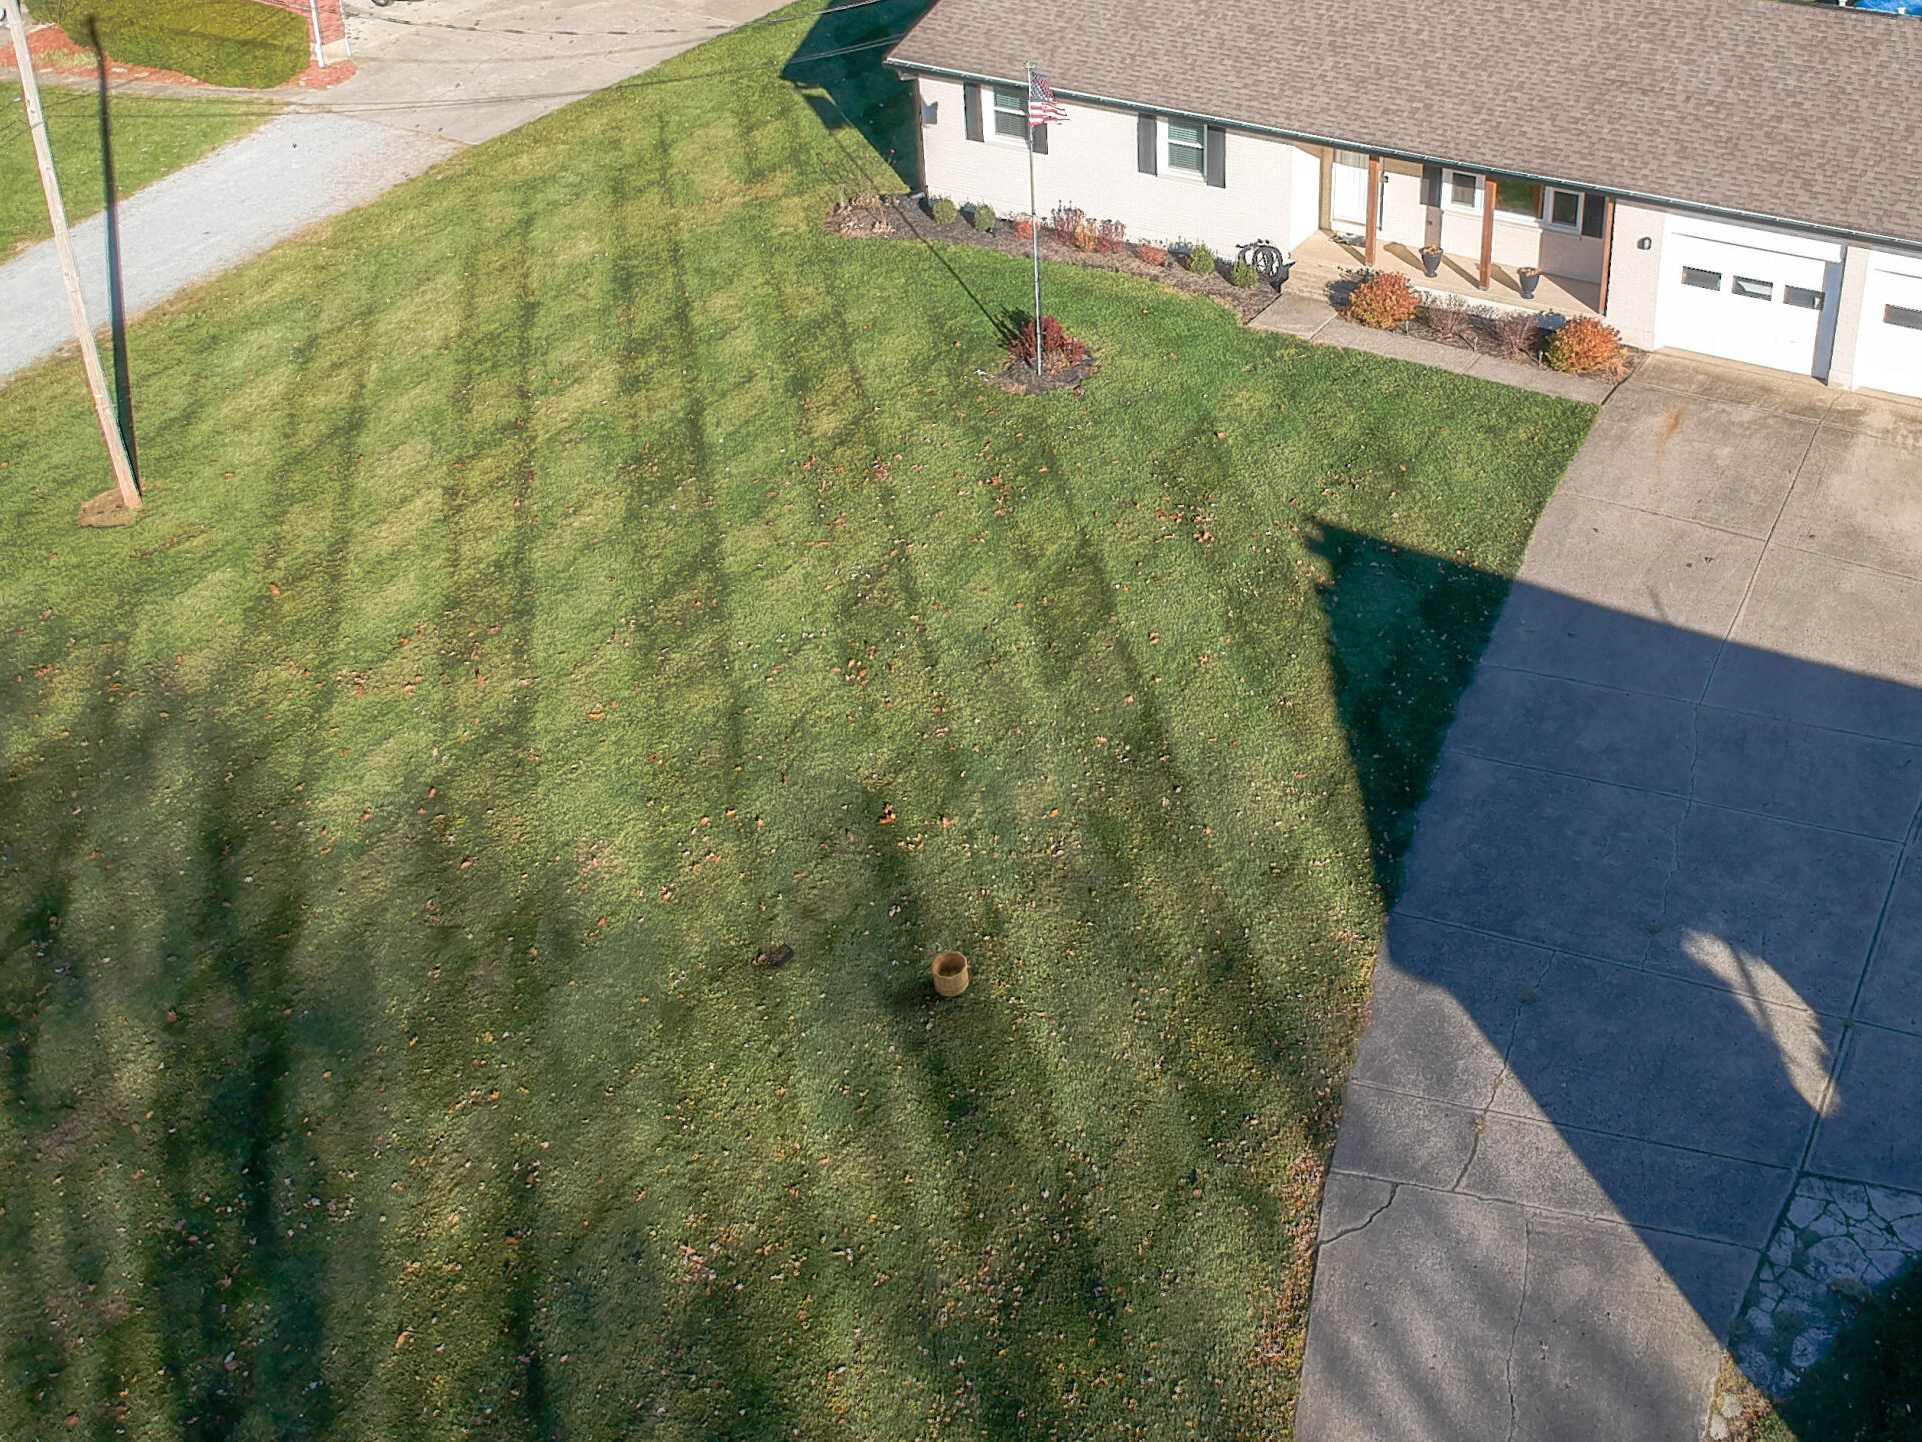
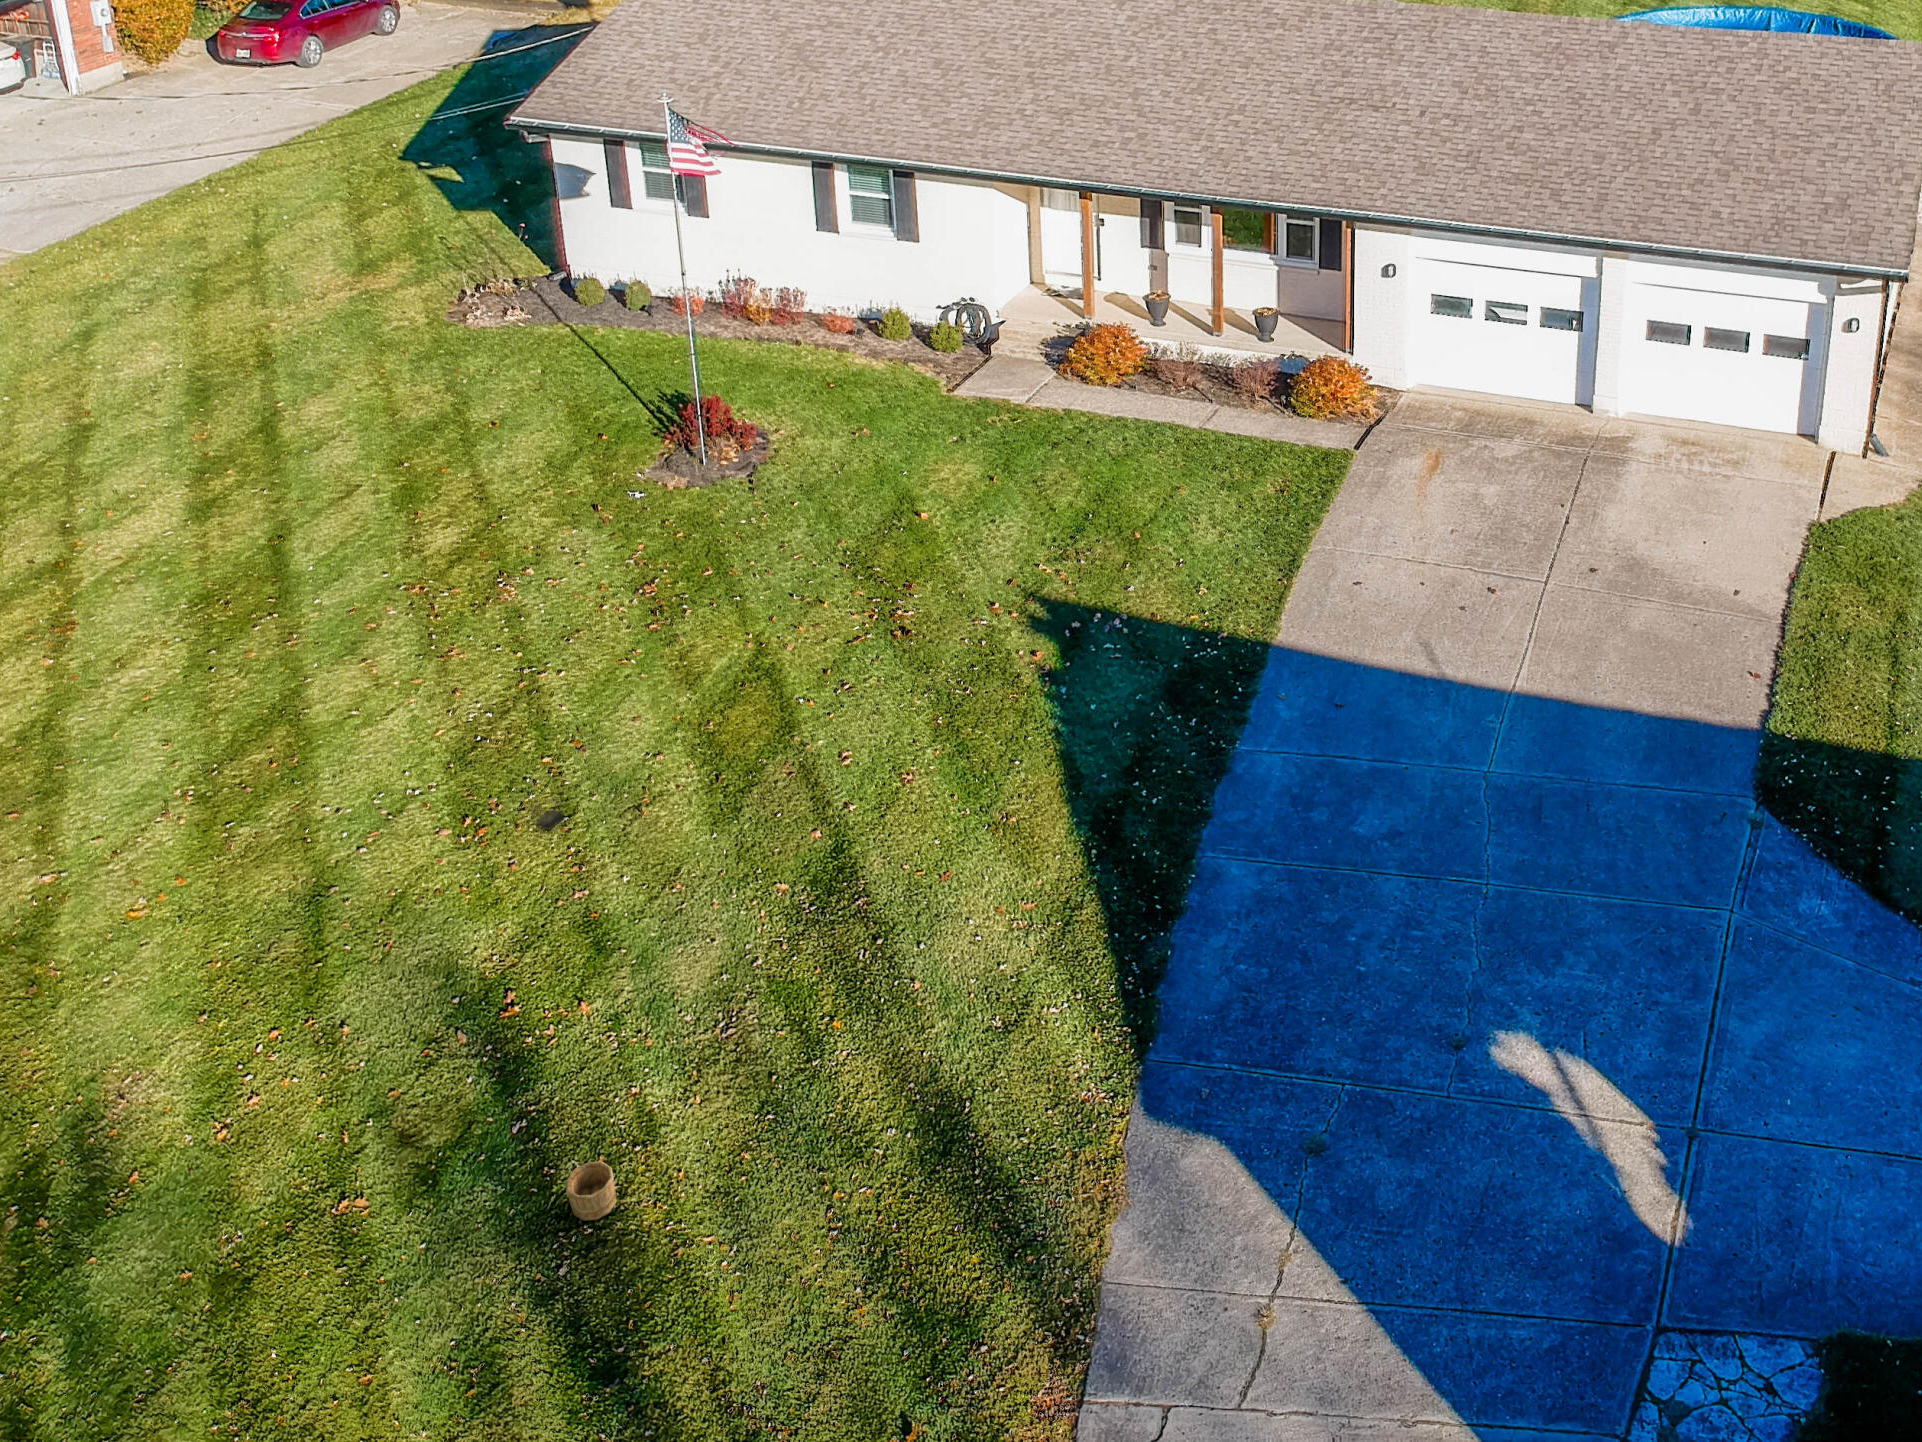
decorative plant: present [761,933,794,968] -> present [531,801,564,830]

